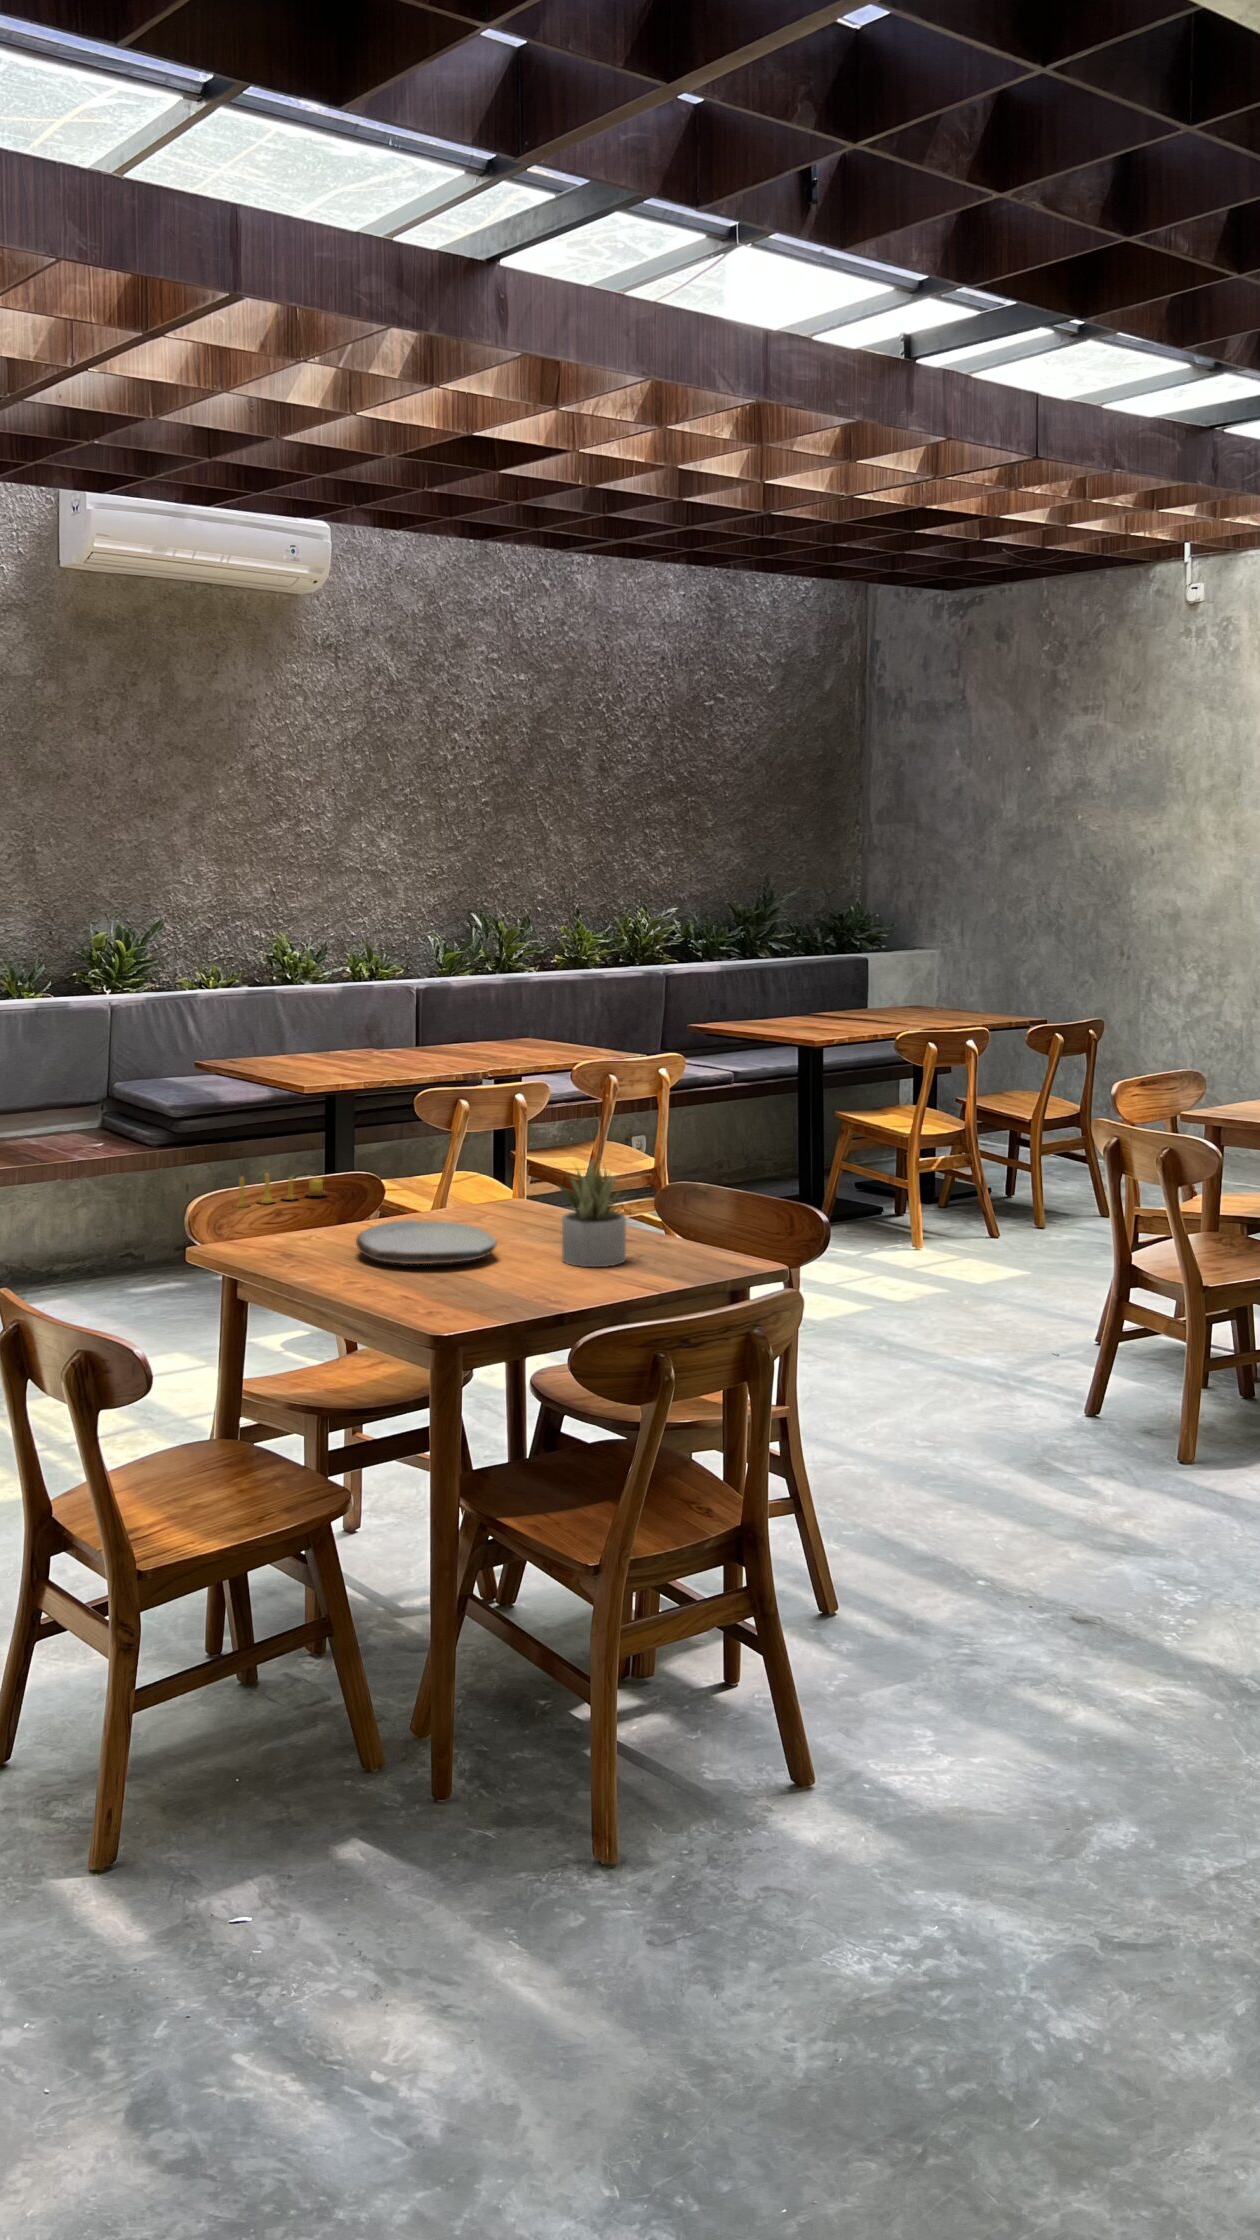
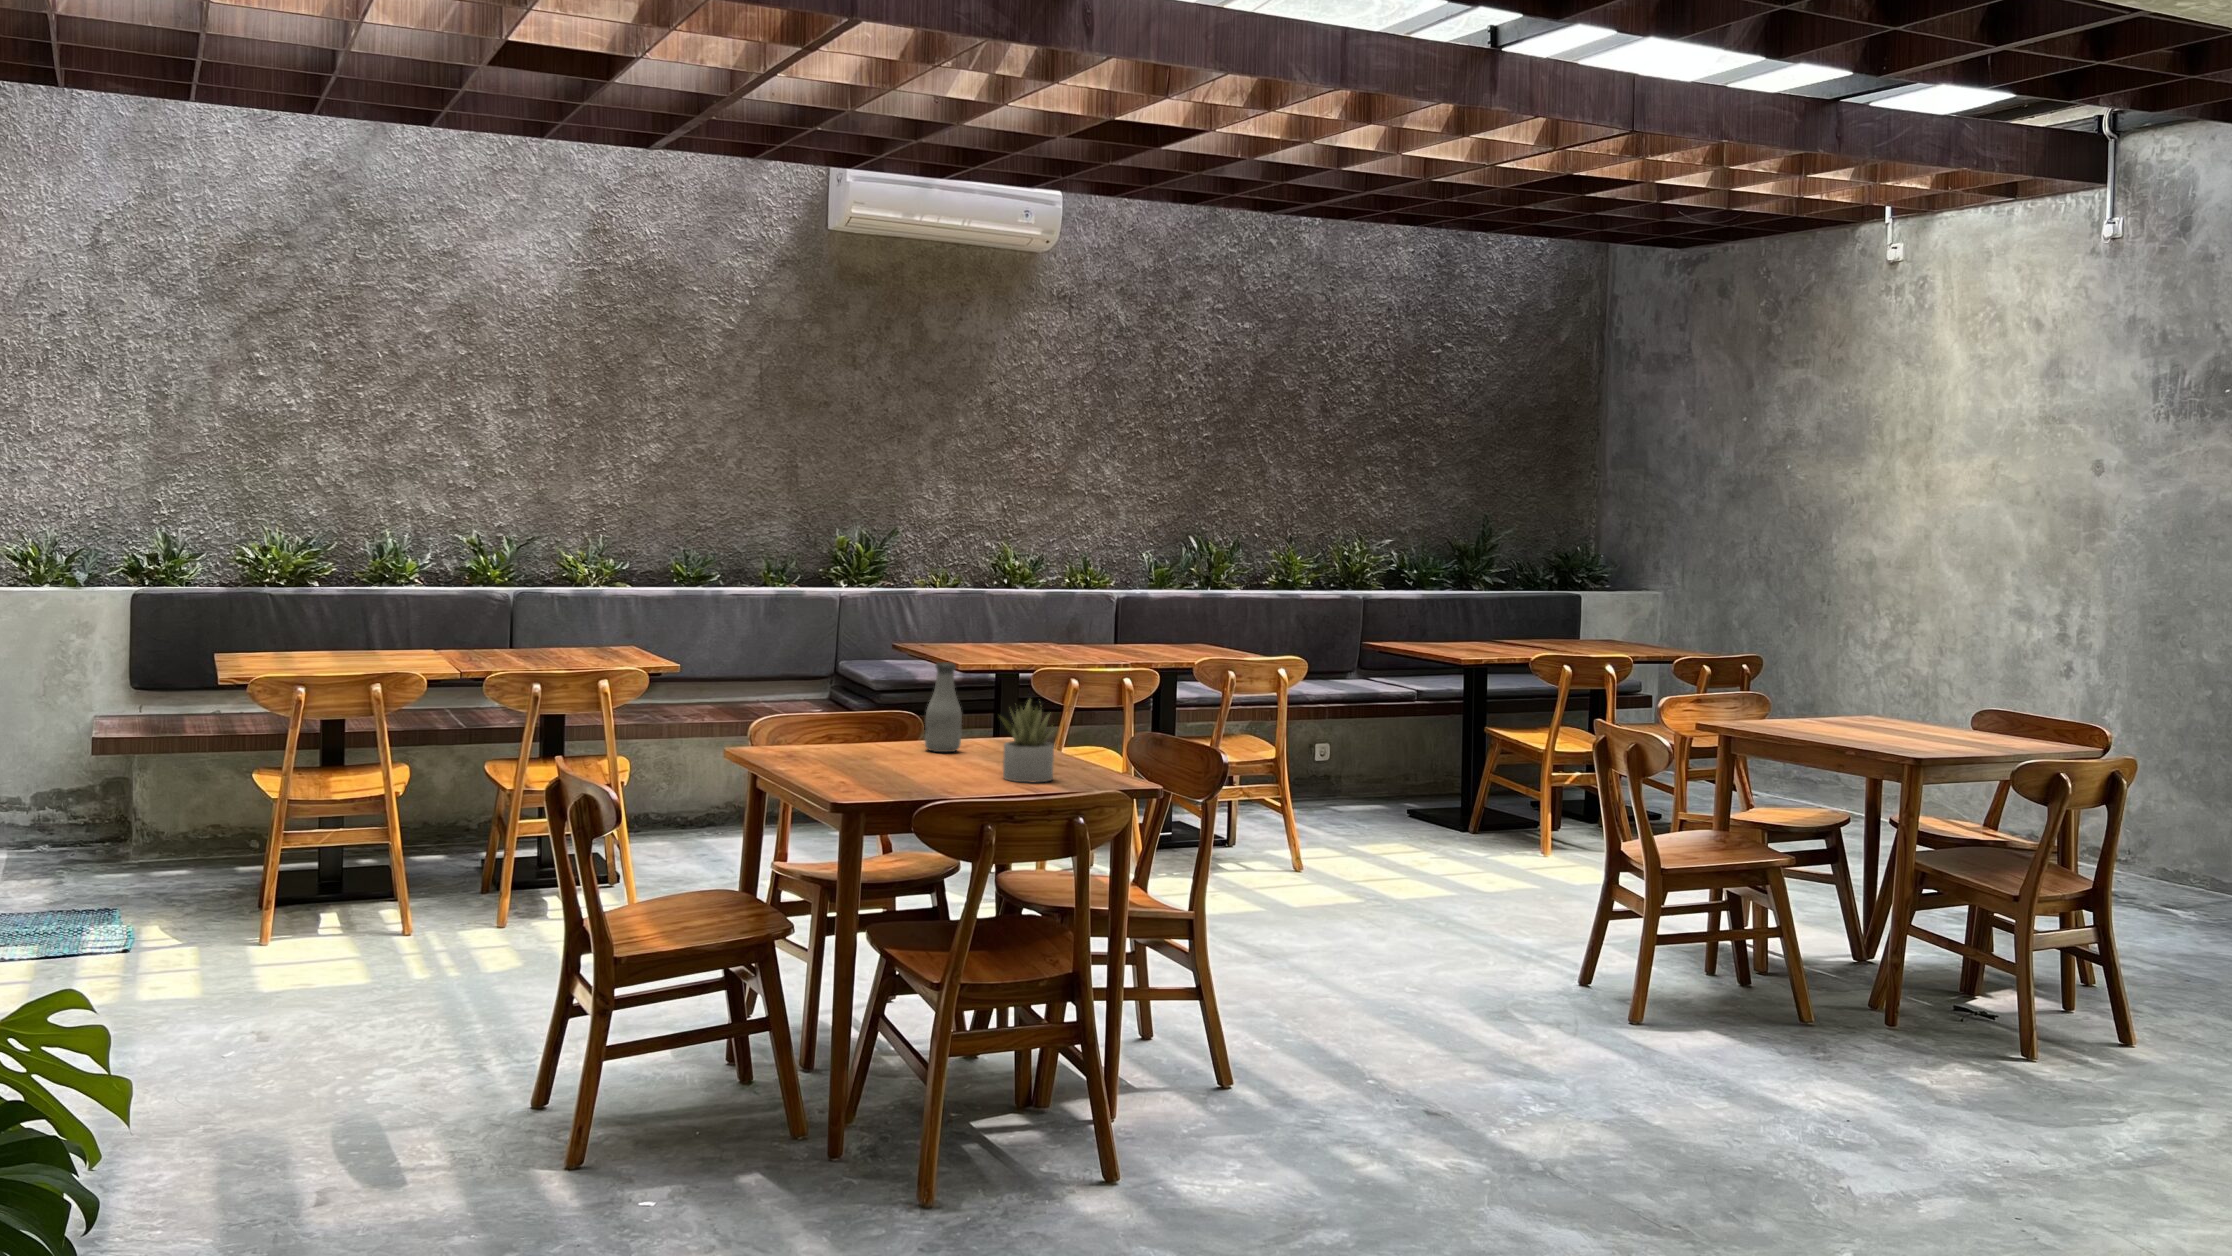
bottle: none [416,1111,461,1225] -> present [925,662,962,752]
candle: present [233,1173,327,1208] -> none [798,705,881,733]
plate: present [356,1220,497,1264] -> none [849,741,956,769]

